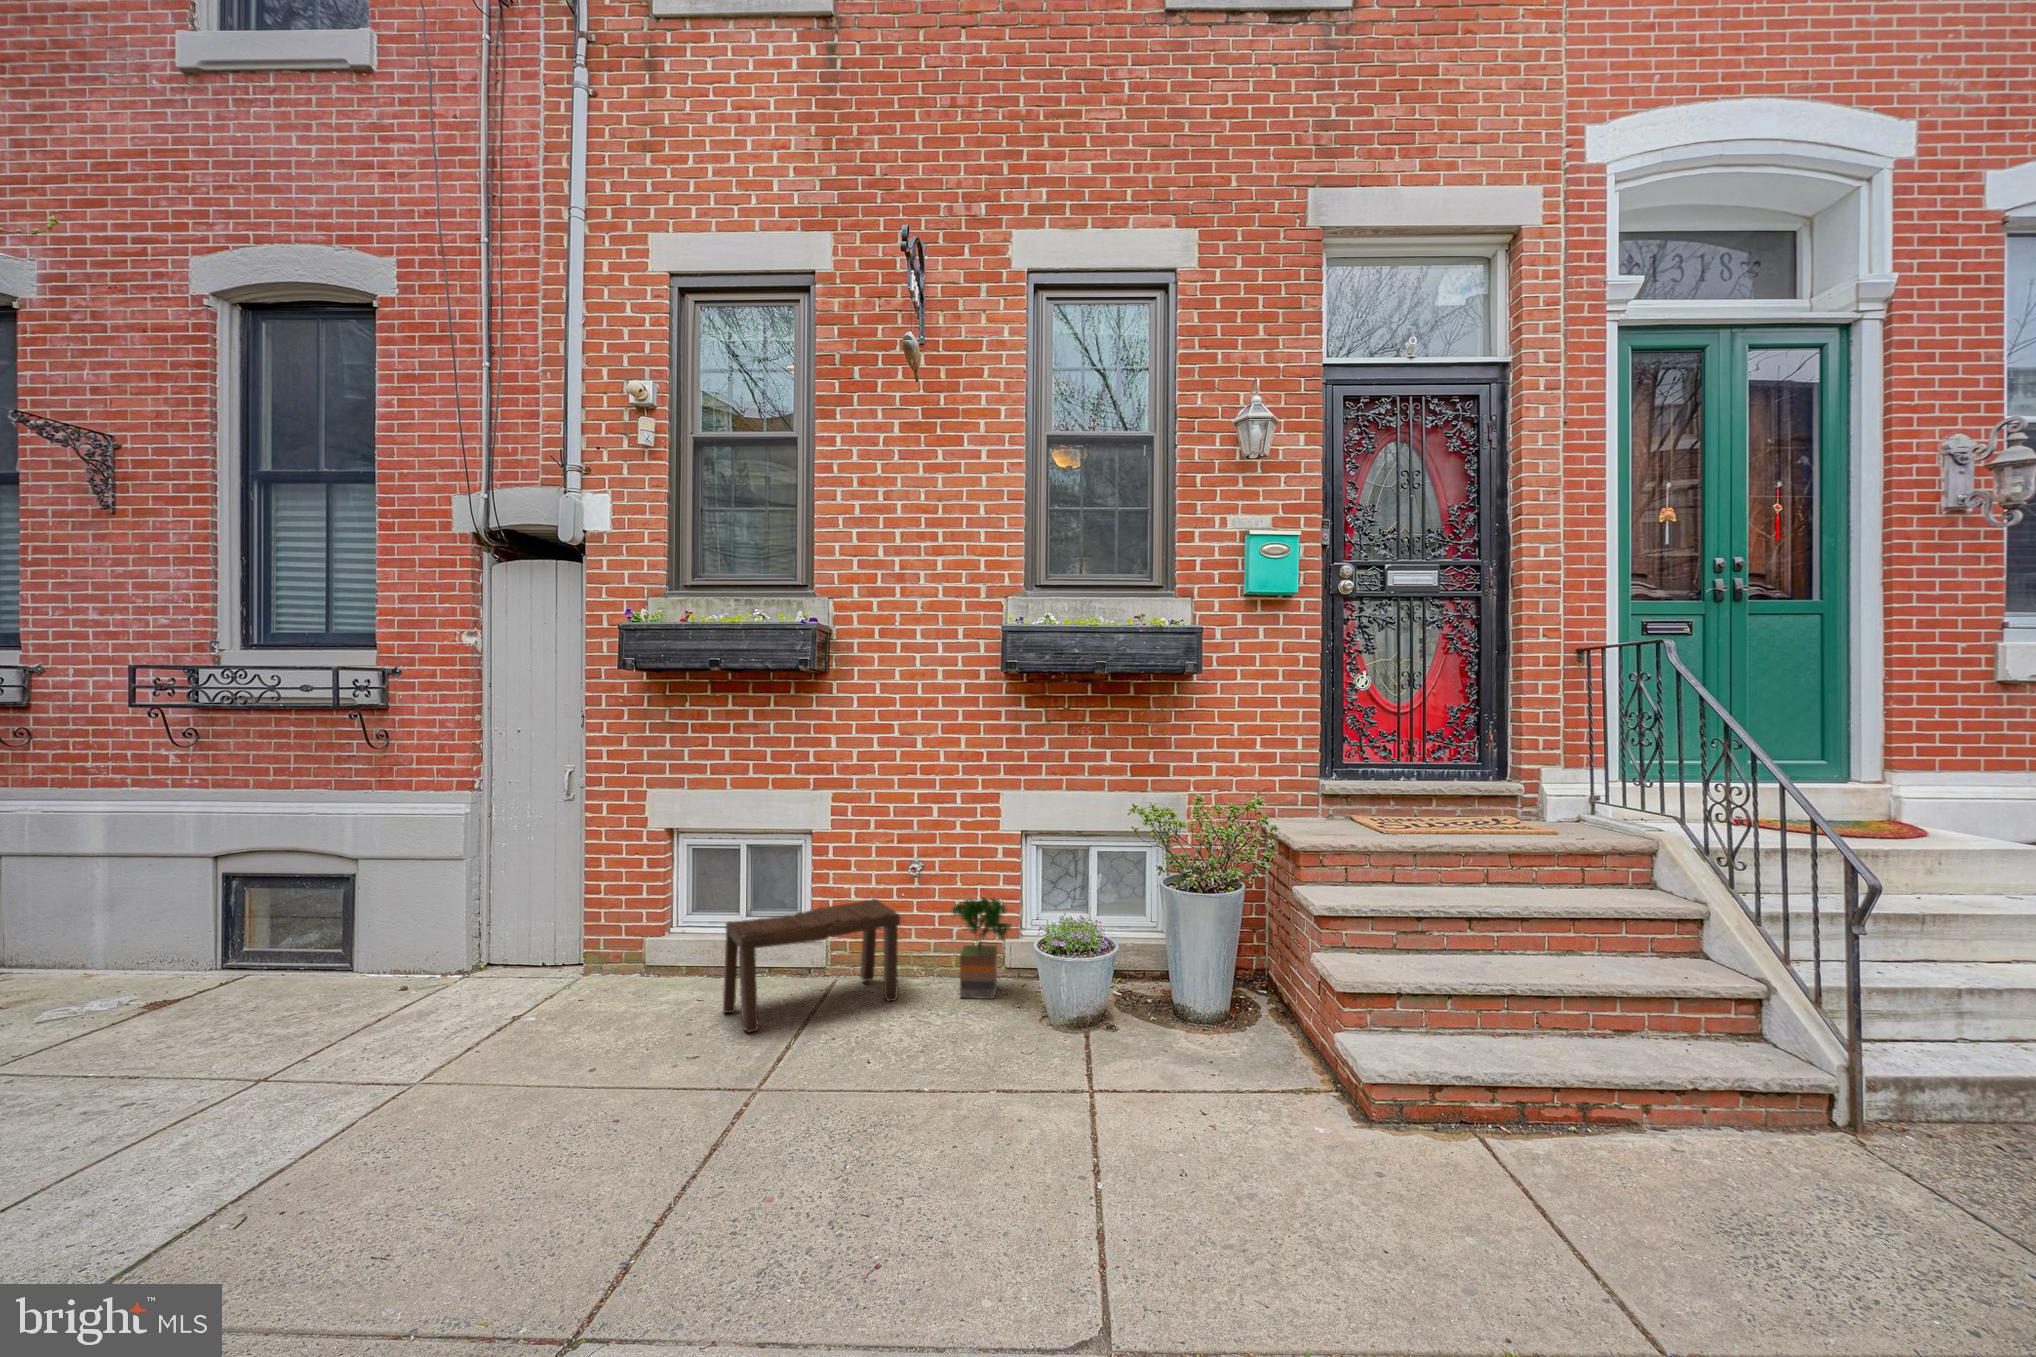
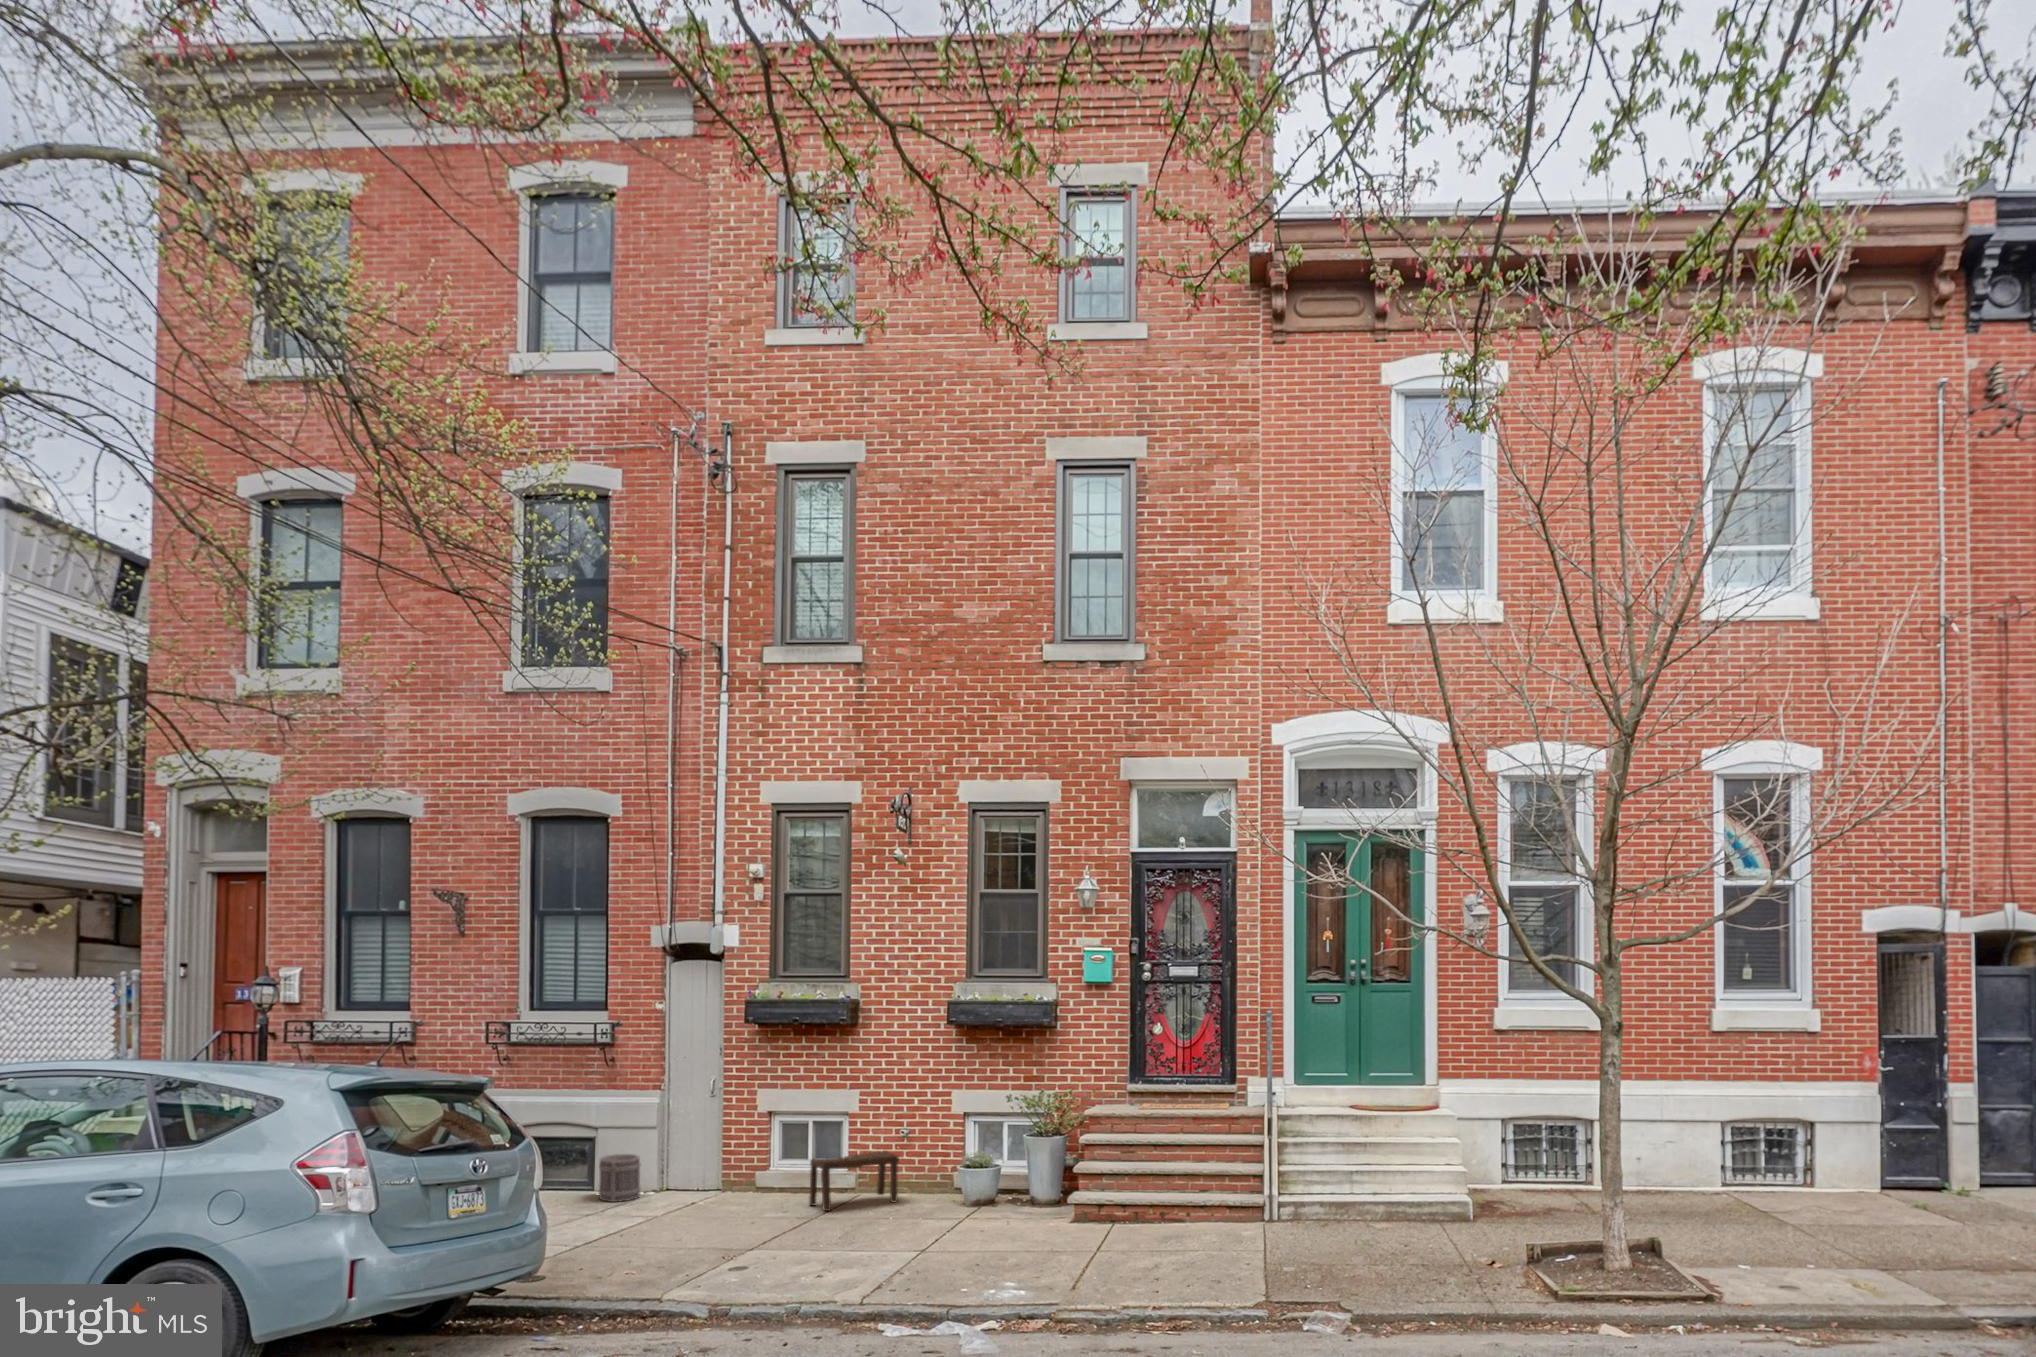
potted tree: present [952,898,1012,999] -> none [925,1148,958,1202]
bucket: none [325,905,421,1002] -> present [599,1154,640,1202]

